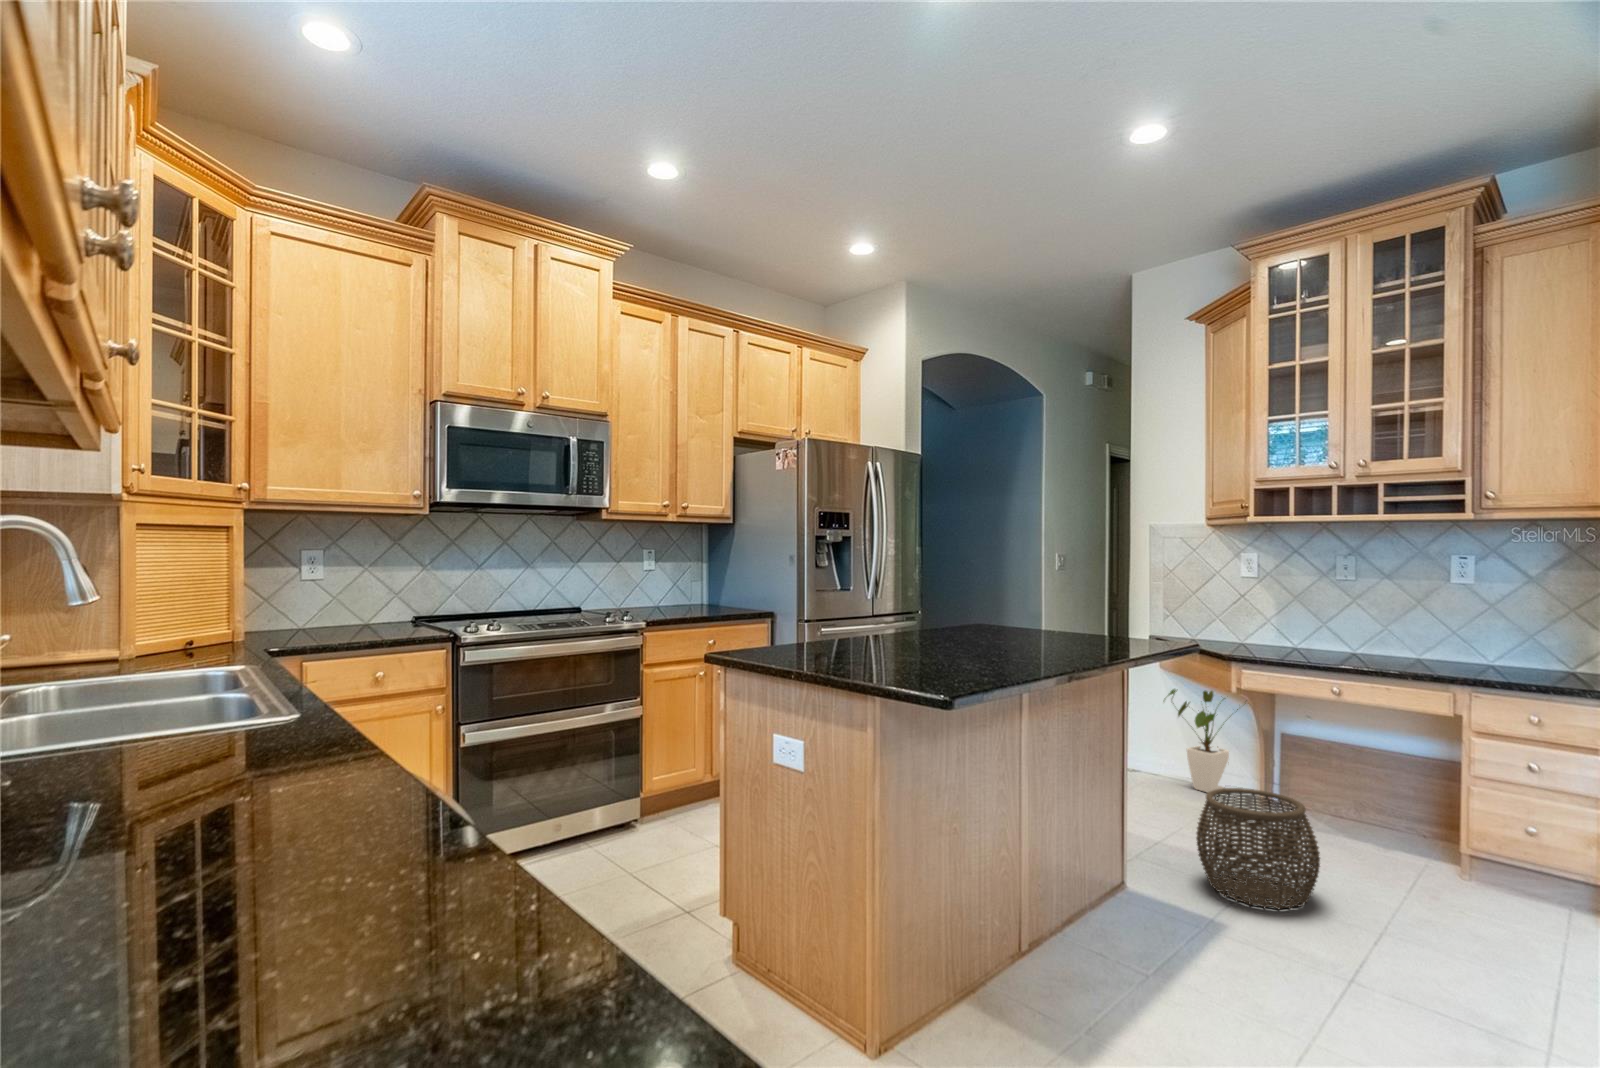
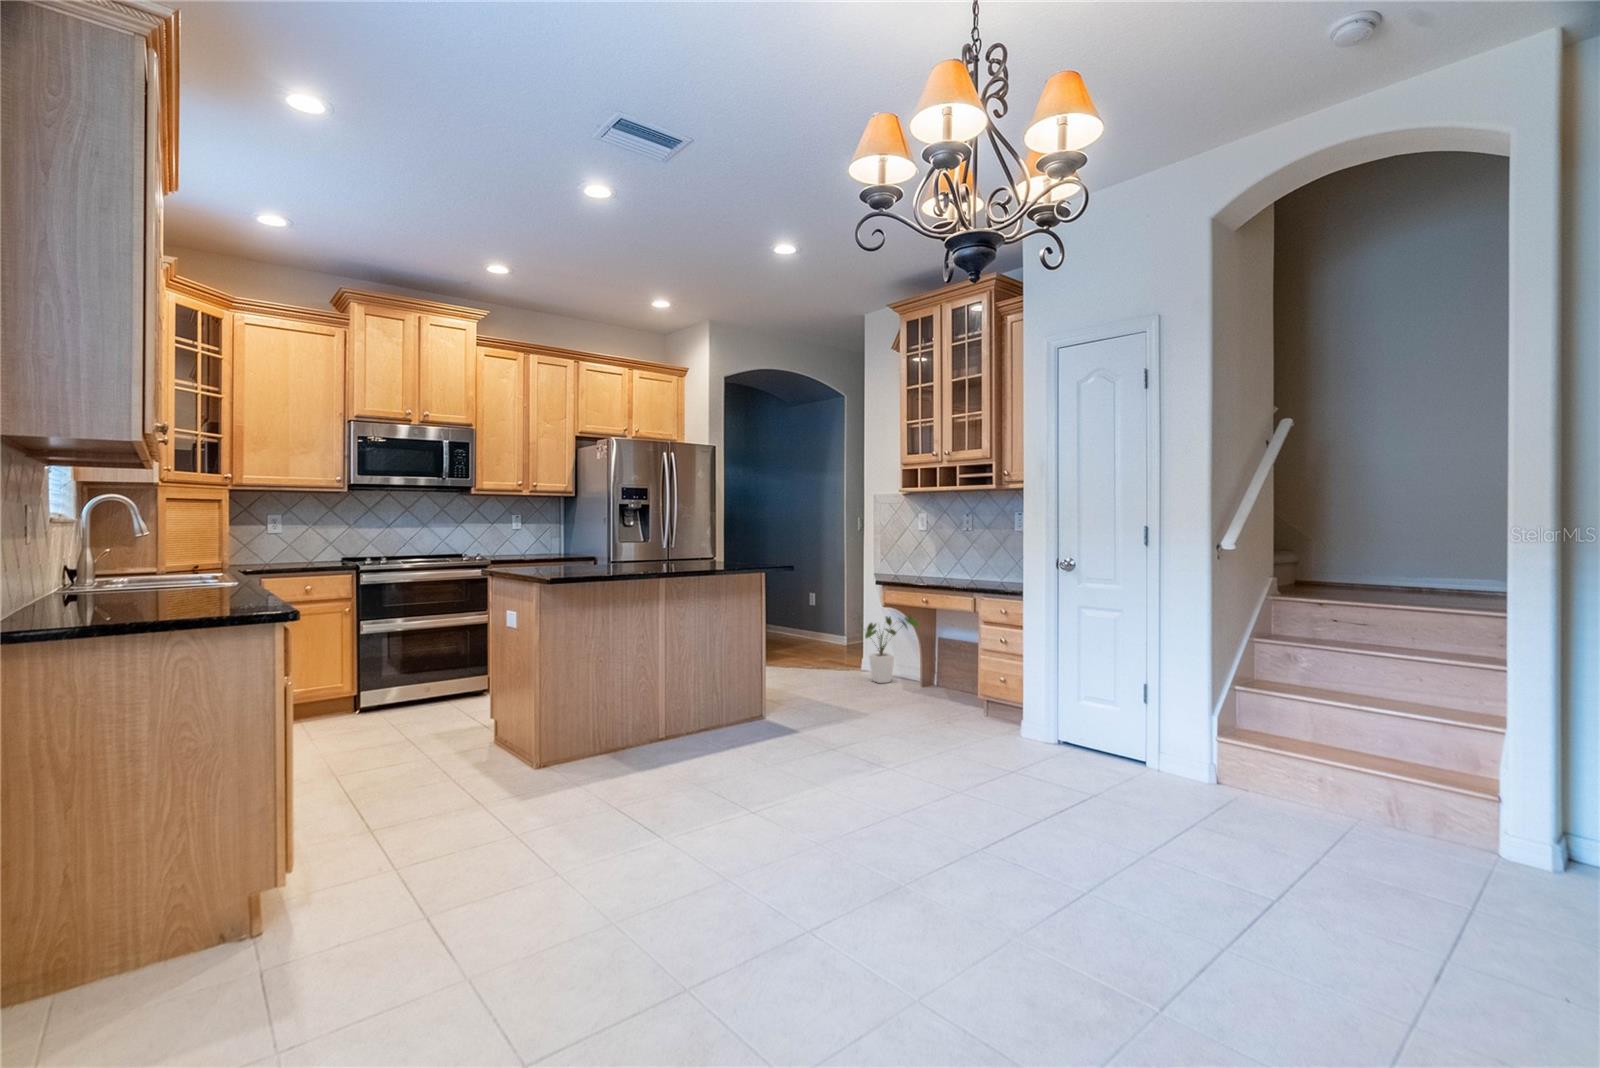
woven basket: present [1196,788,1320,909] -> none [790,665,852,728]

